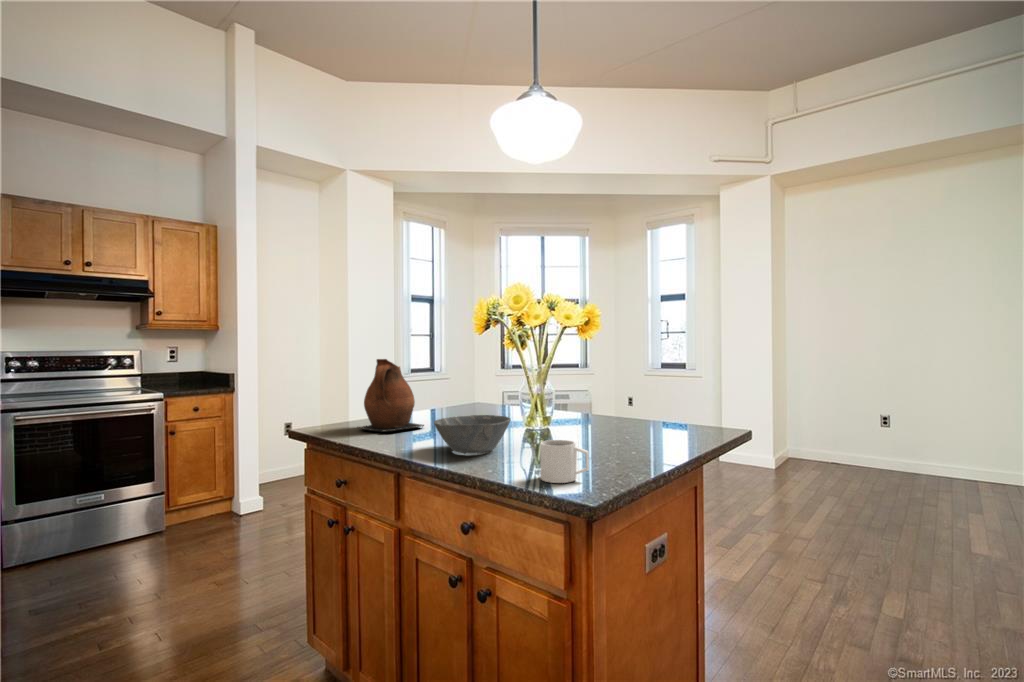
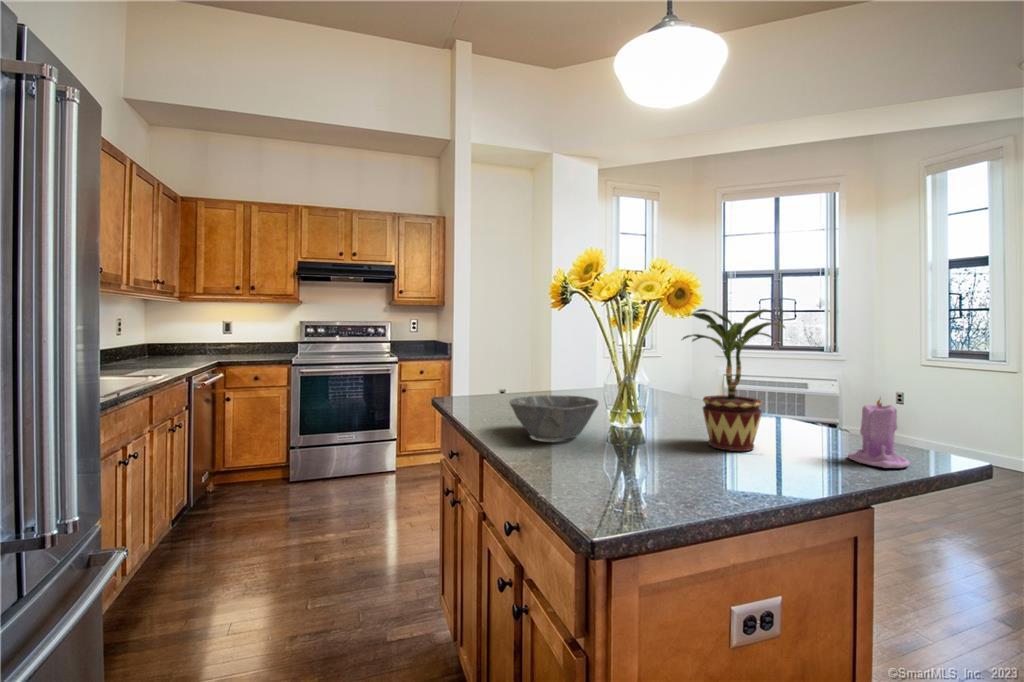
potted plant: none [568,340,643,445] -> present [683,309,785,451]
ceramic pitcher: present [361,359,424,432] -> none [481,330,547,404]
candle: none [675,397,709,443] -> present [848,397,910,468]
mug: present [540,440,589,483] -> none [573,437,634,498]

